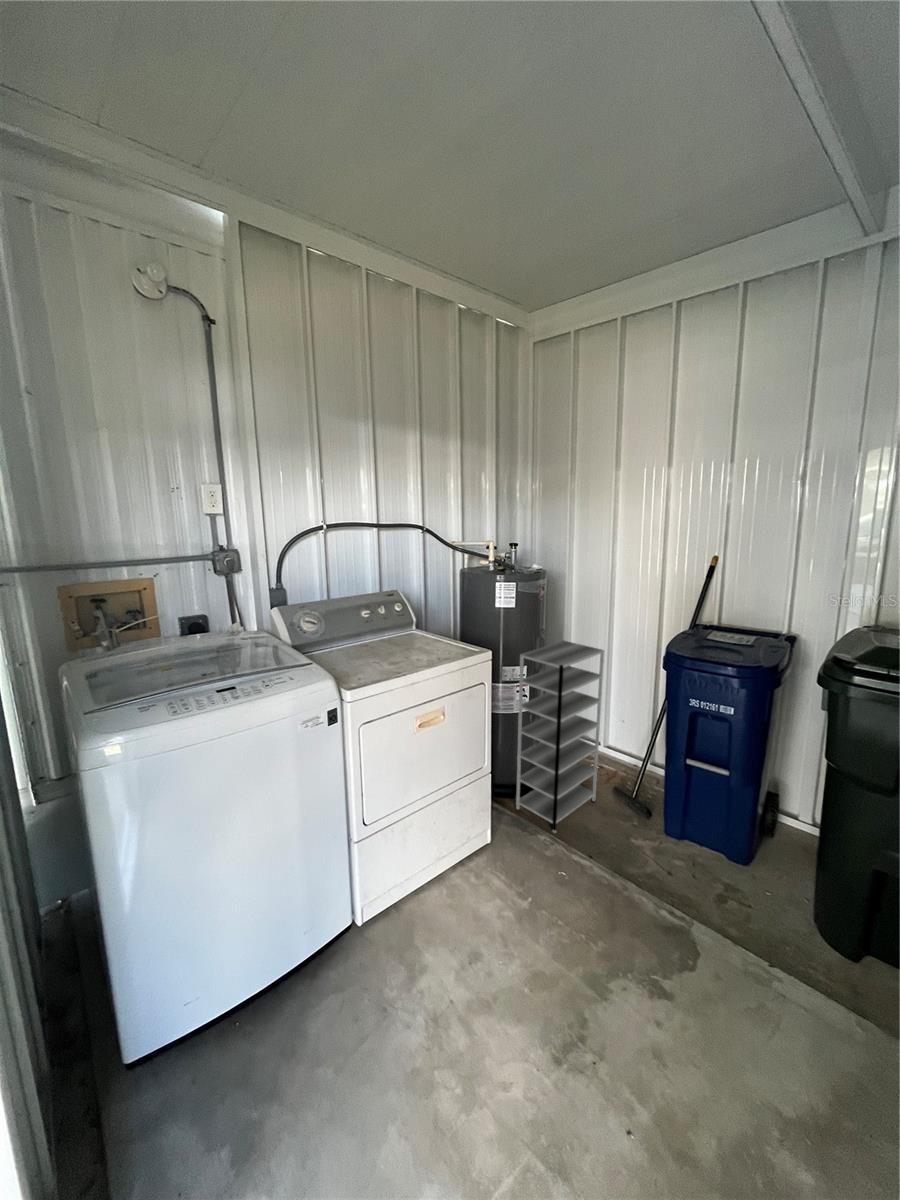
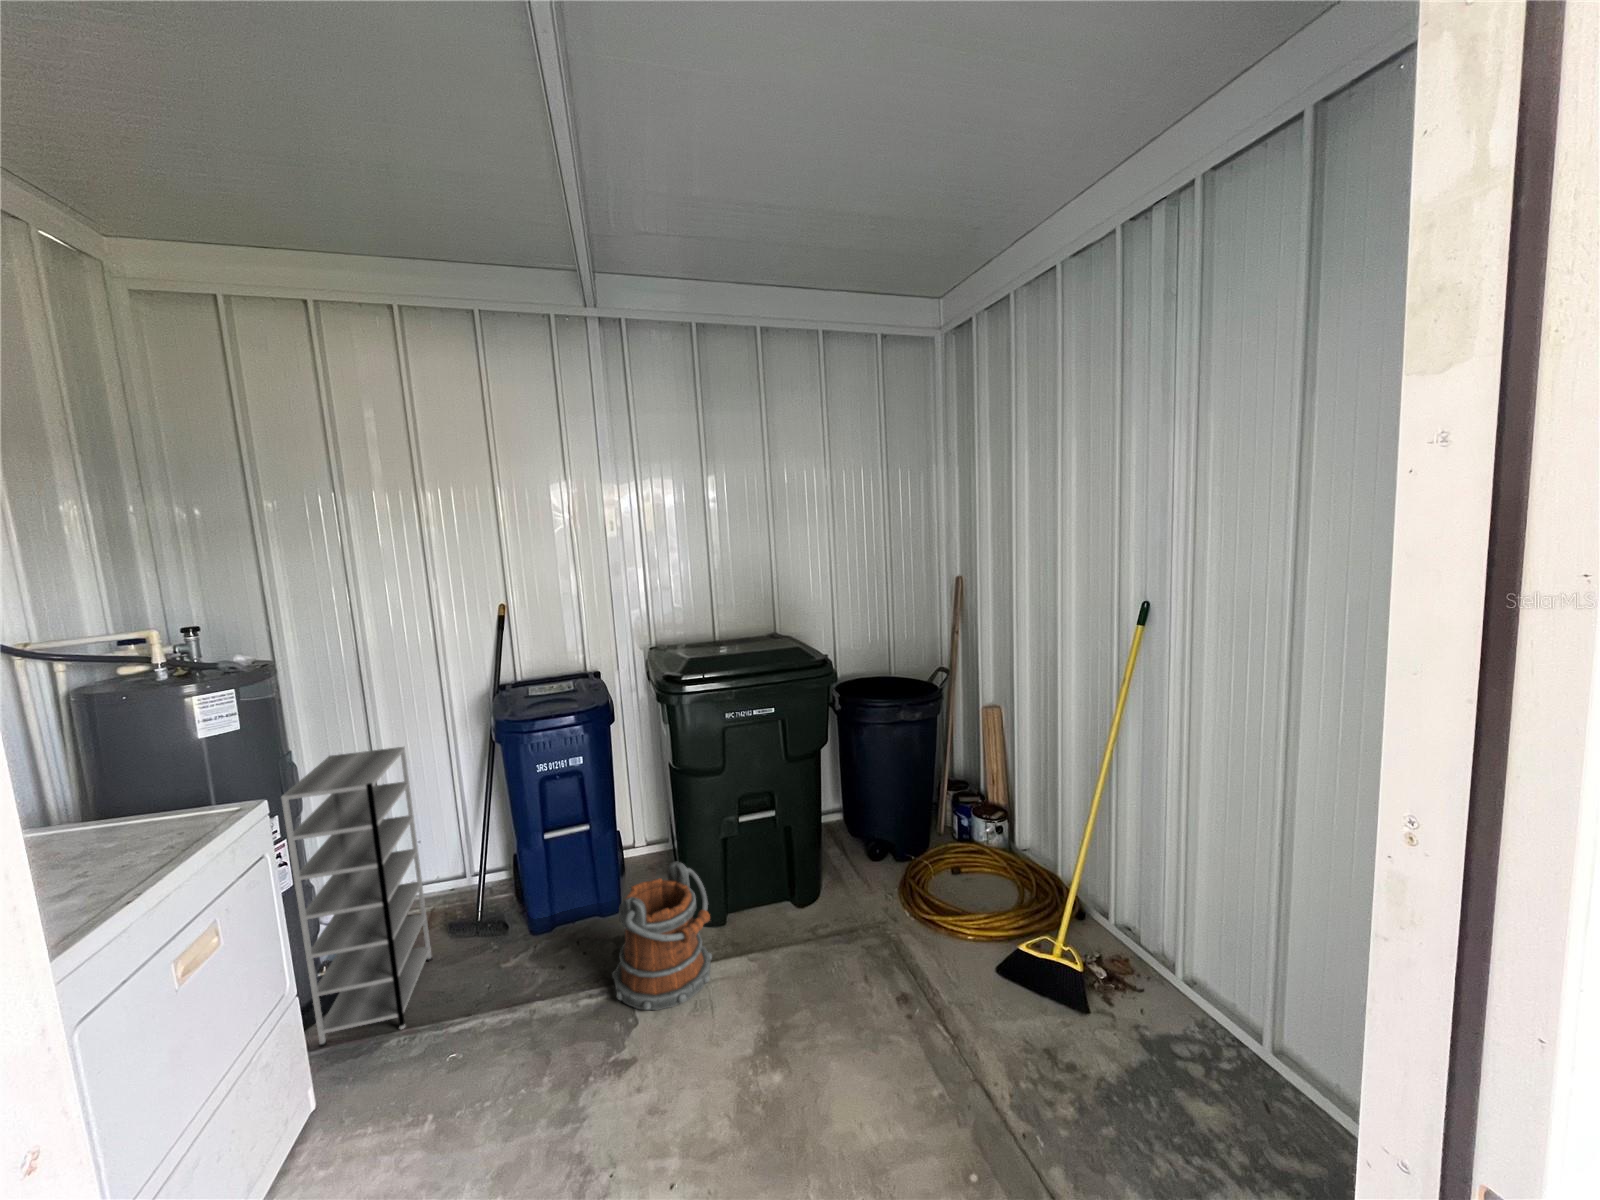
bucket: none [692,850,823,1001] -> present [612,862,712,1010]

